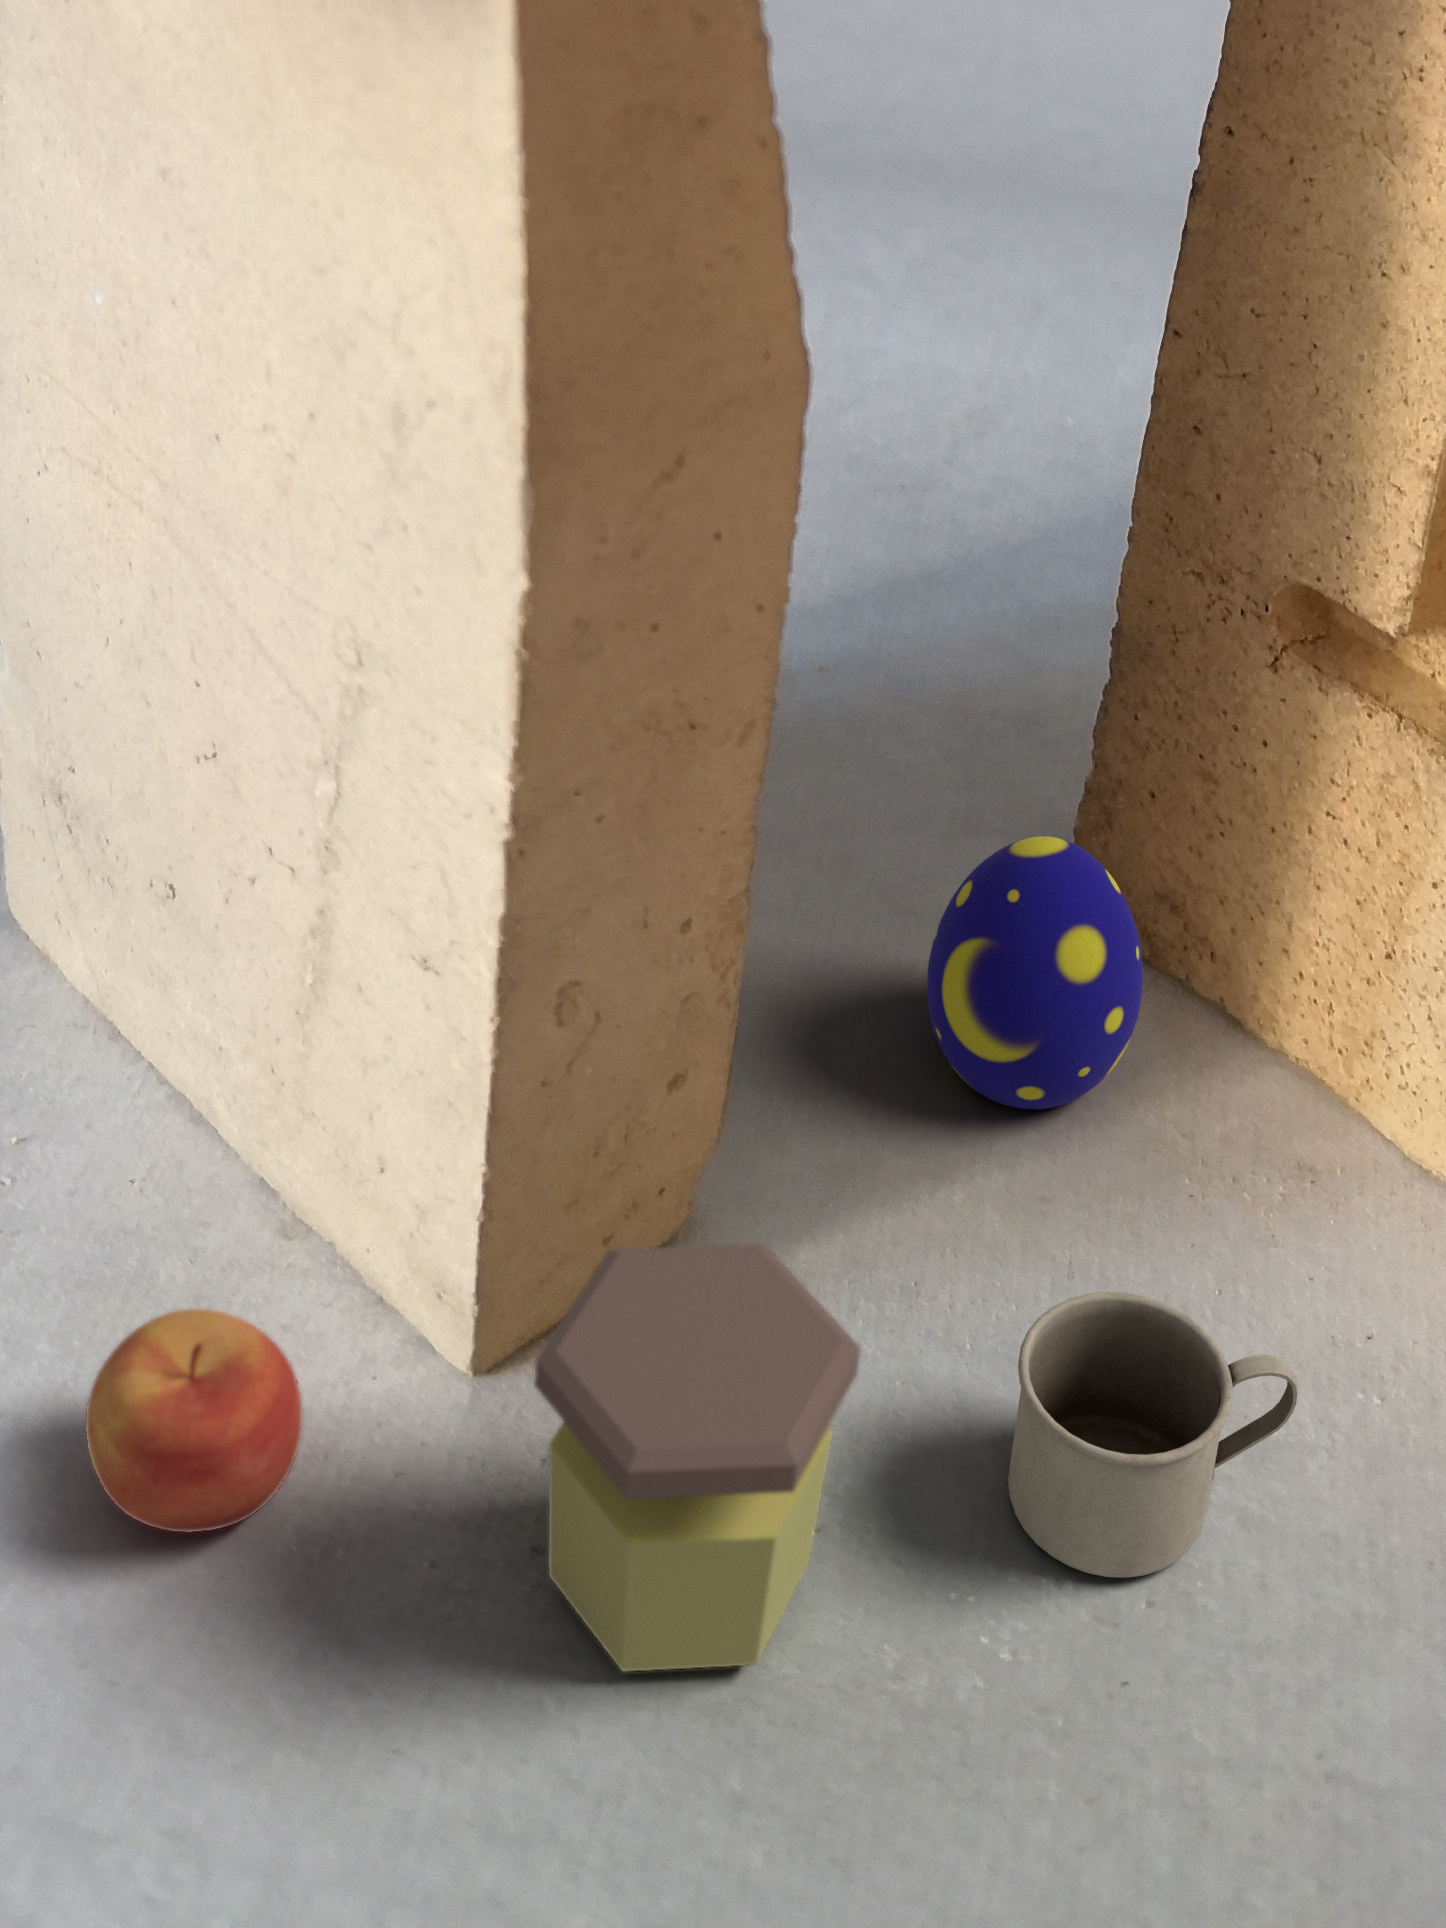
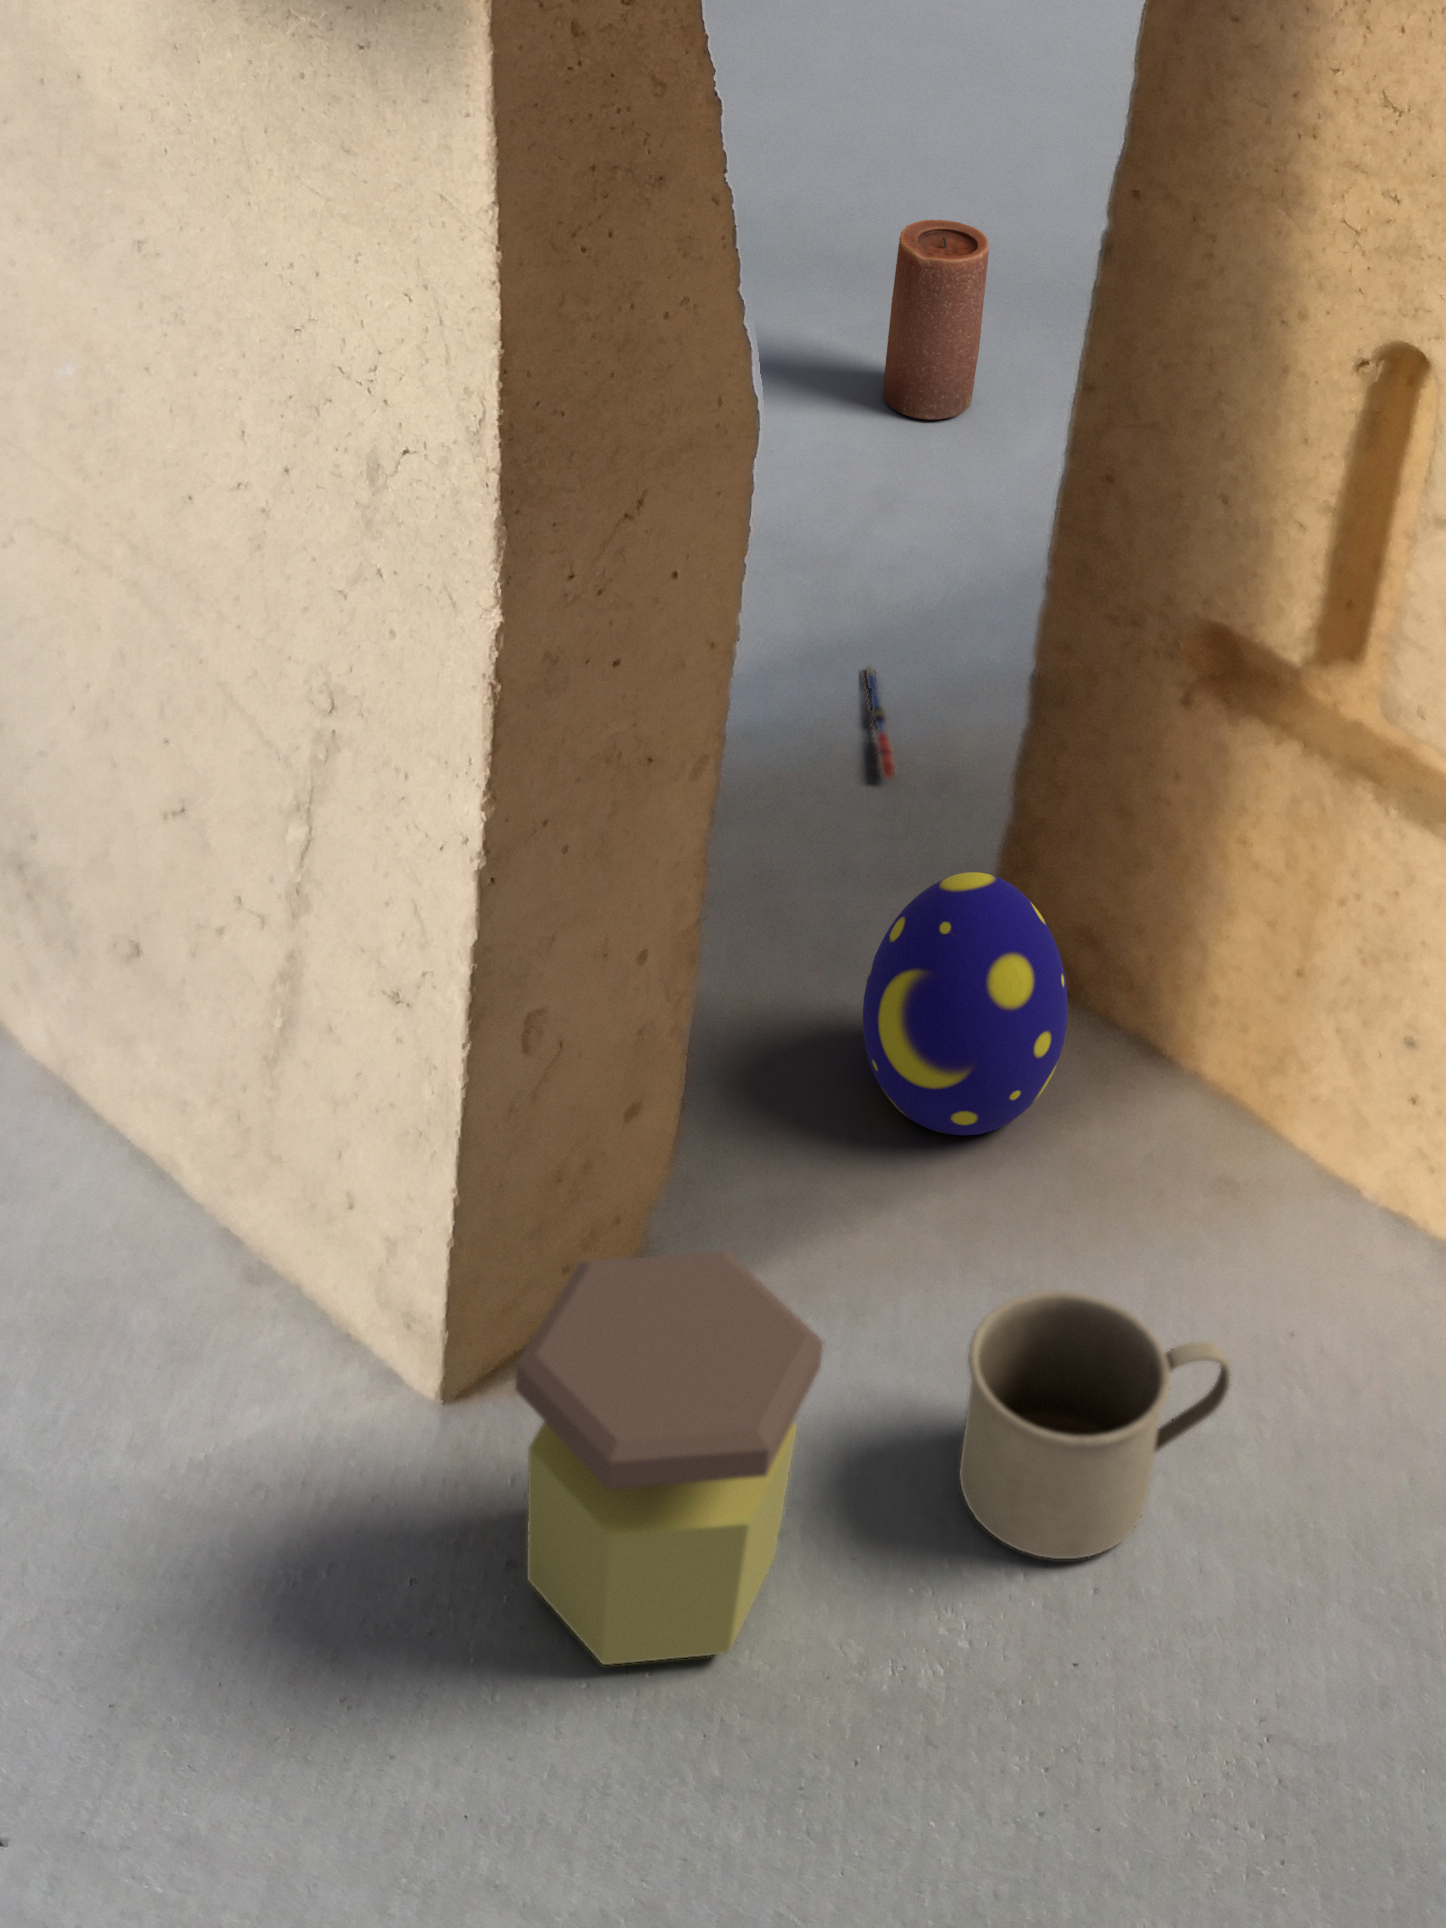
candle: none [984,129,1095,336] -> present [883,220,989,420]
pen: none [947,599,979,720] -> present [866,666,894,778]
apple: present [86,1309,302,1532] -> none [76,1339,285,1555]

